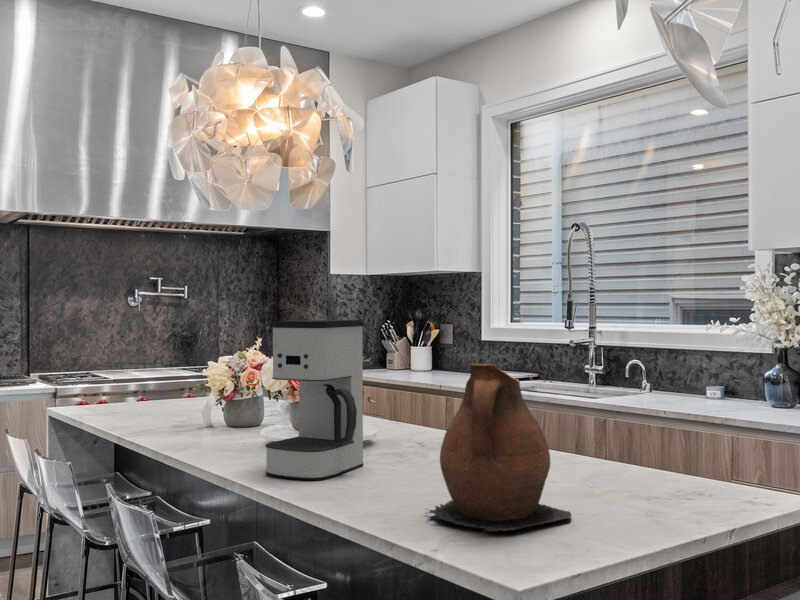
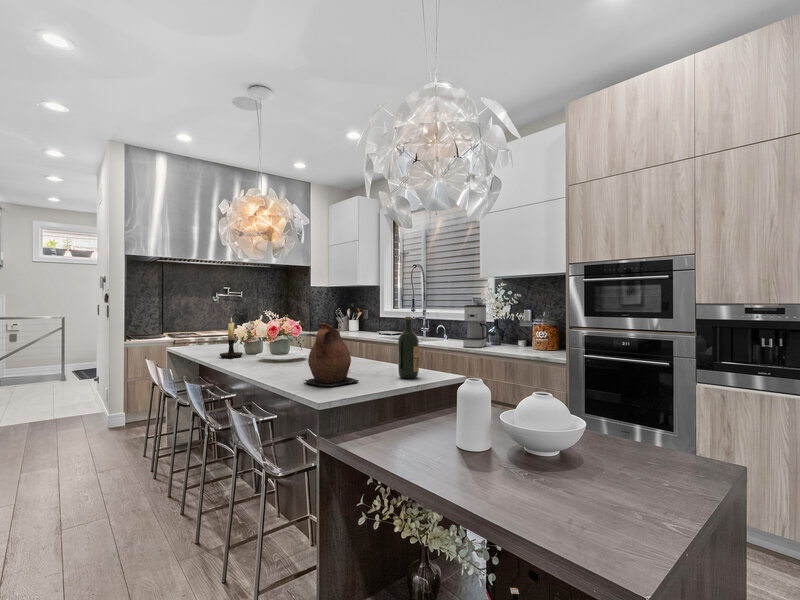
coffee maker: present [266,320,364,480] -> present [463,305,488,348]
candle holder: none [173,342,223,438] -> present [220,318,243,358]
wine bottle: none [661,345,718,508] -> present [398,317,419,379]

